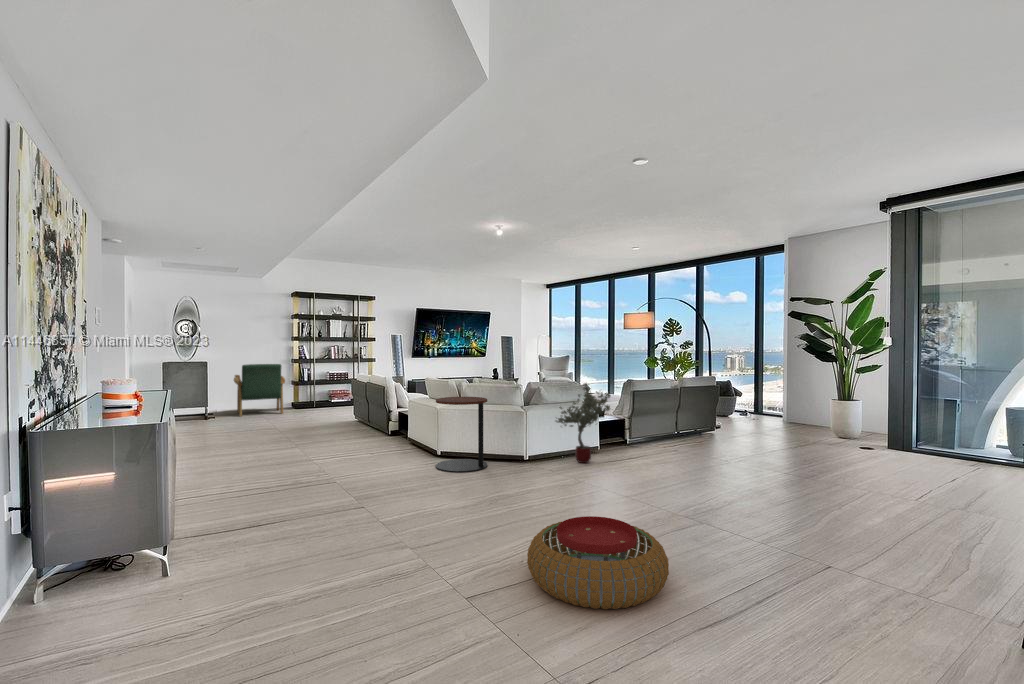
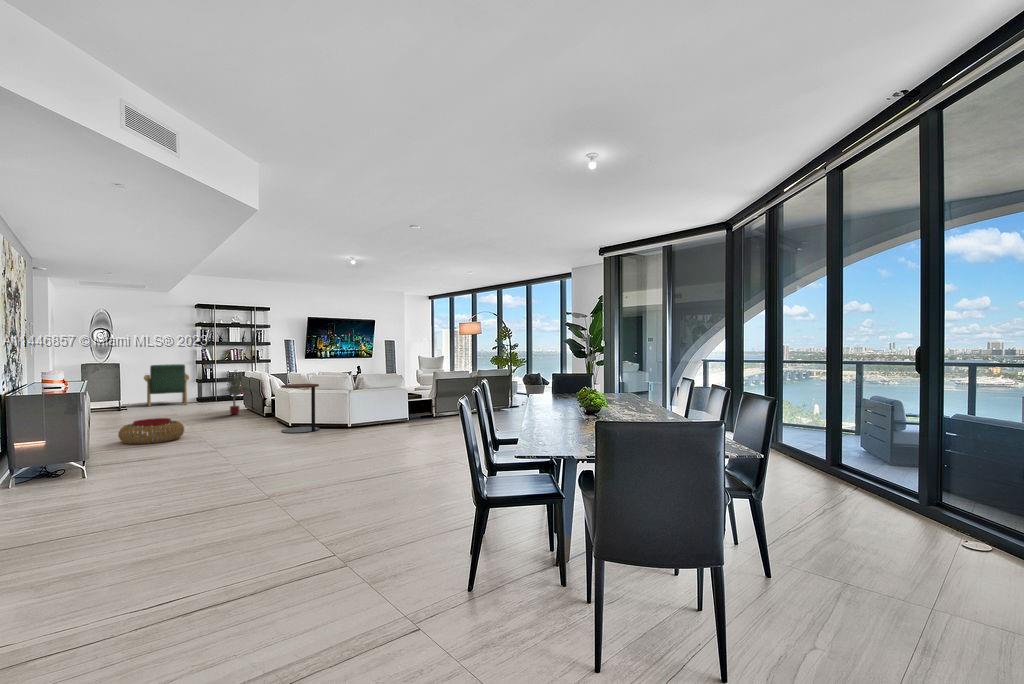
potted tree: present [556,383,611,463] -> present [226,370,251,415]
pouf: present [527,516,669,609] -> present [118,418,184,444]

